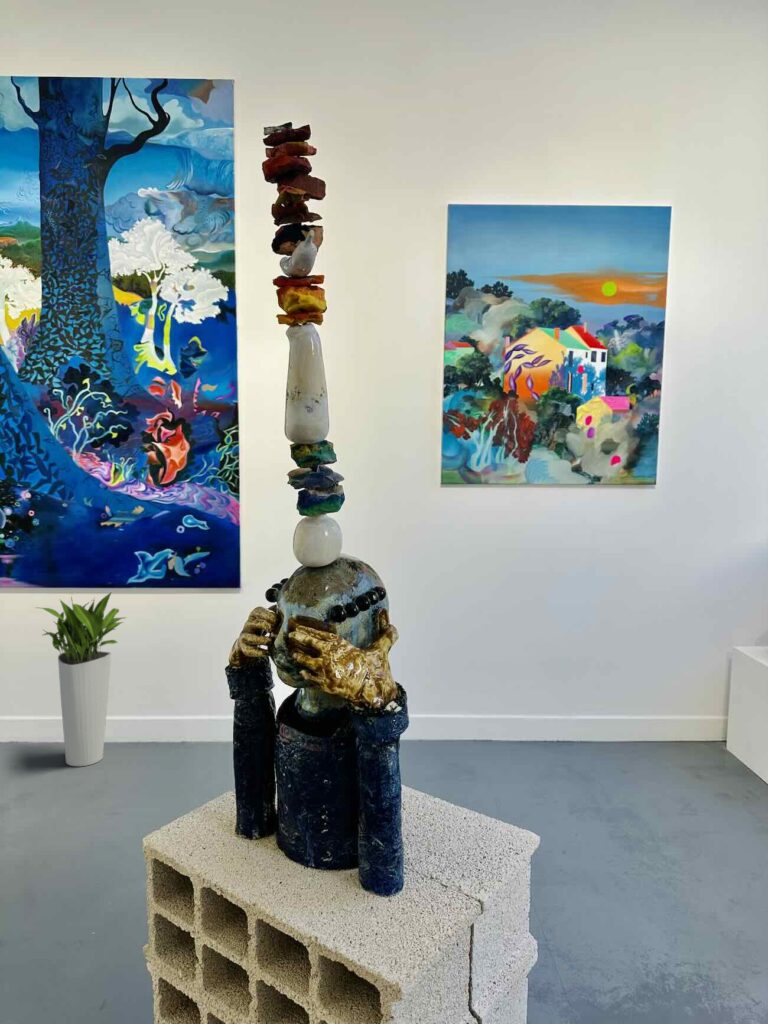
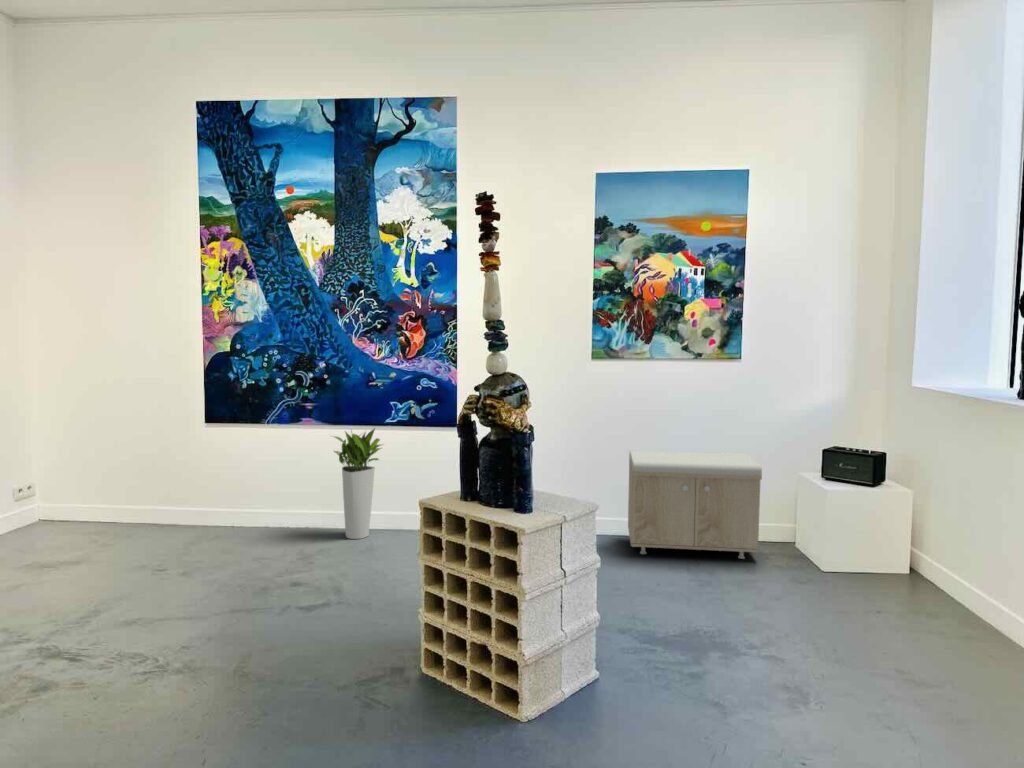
storage bench: none [494,620,700,781] -> present [628,451,762,559]

